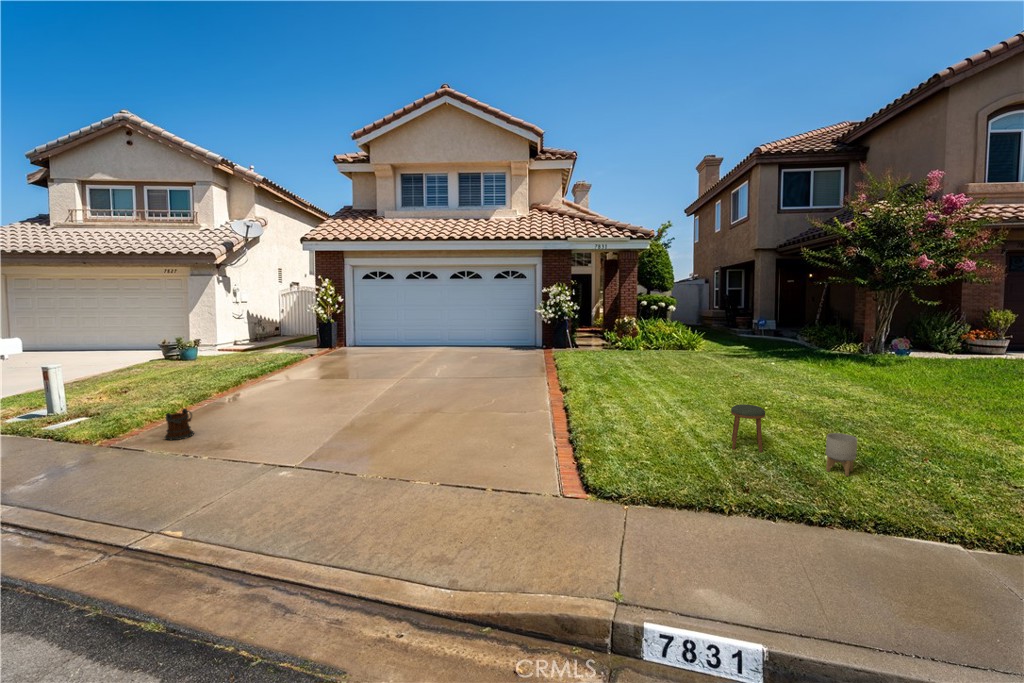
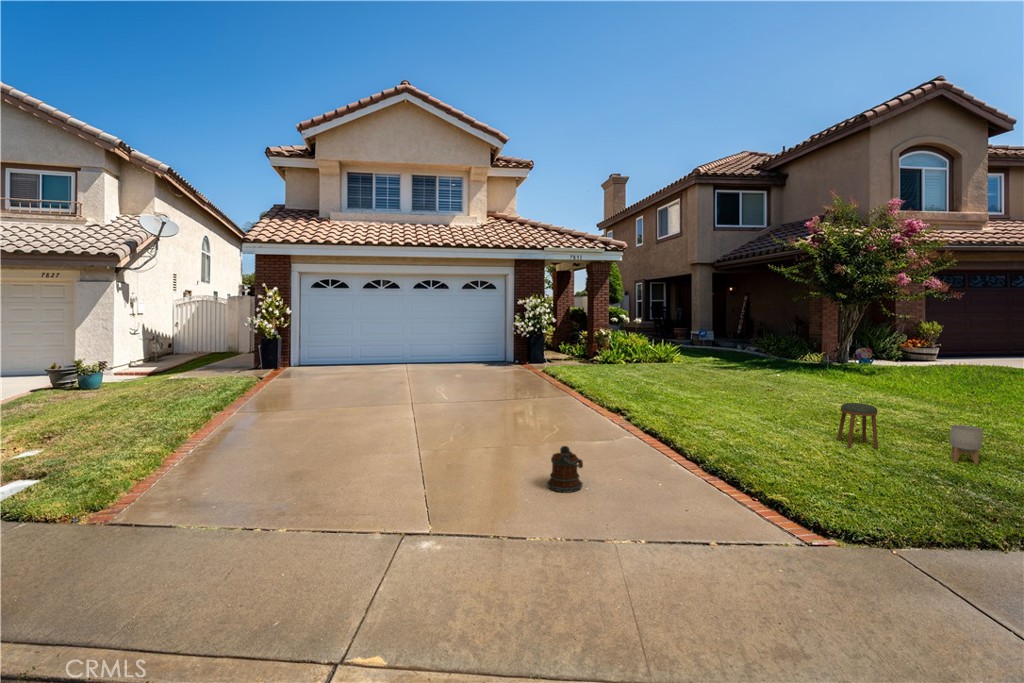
bucket: present [165,409,194,440] -> present [547,446,583,493]

